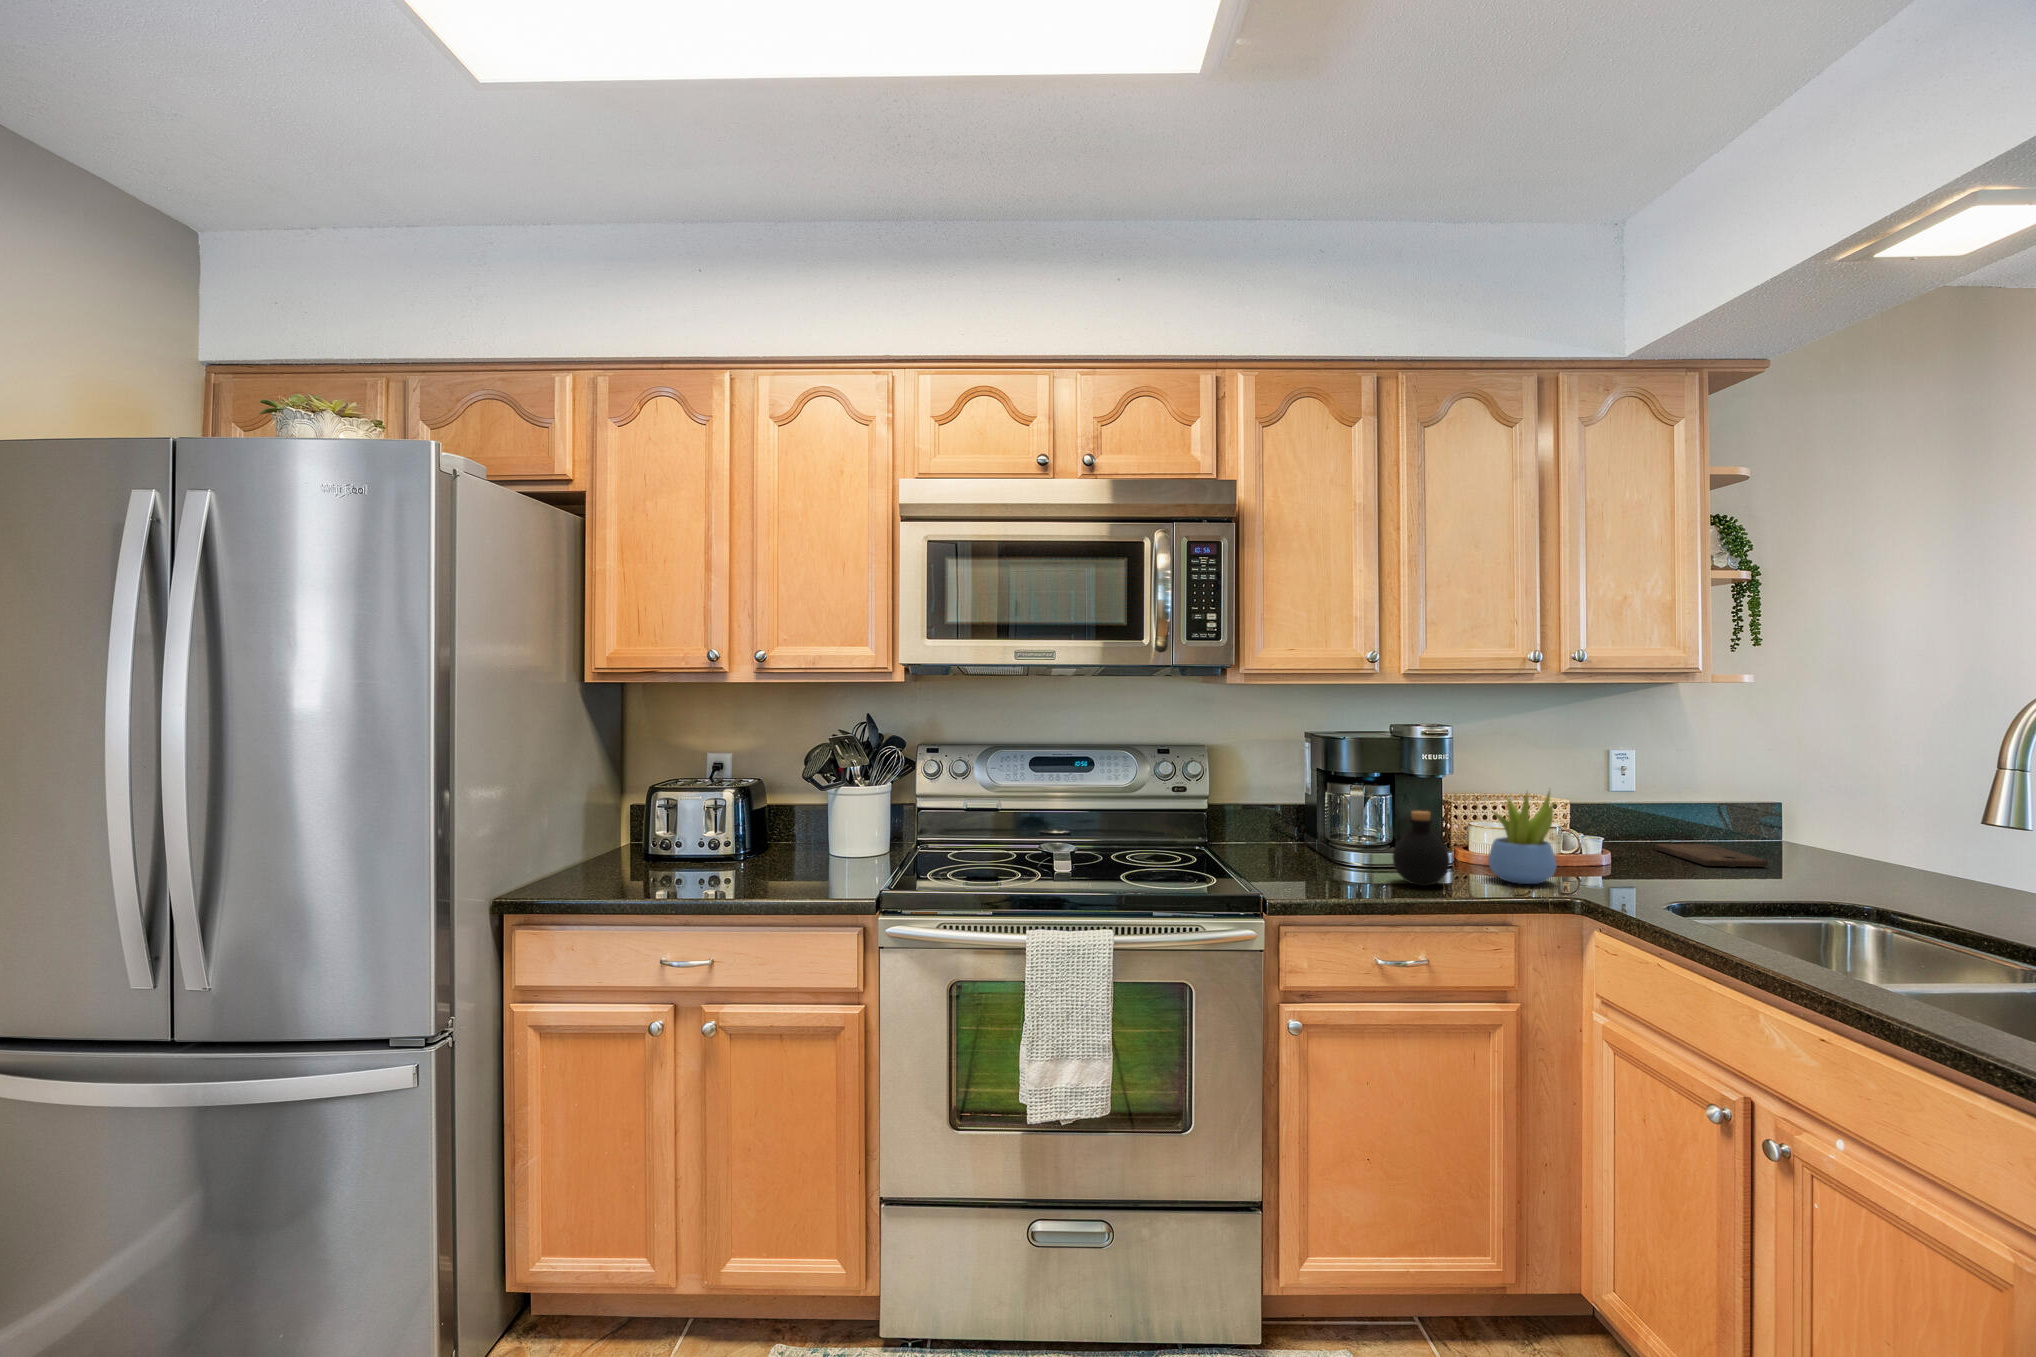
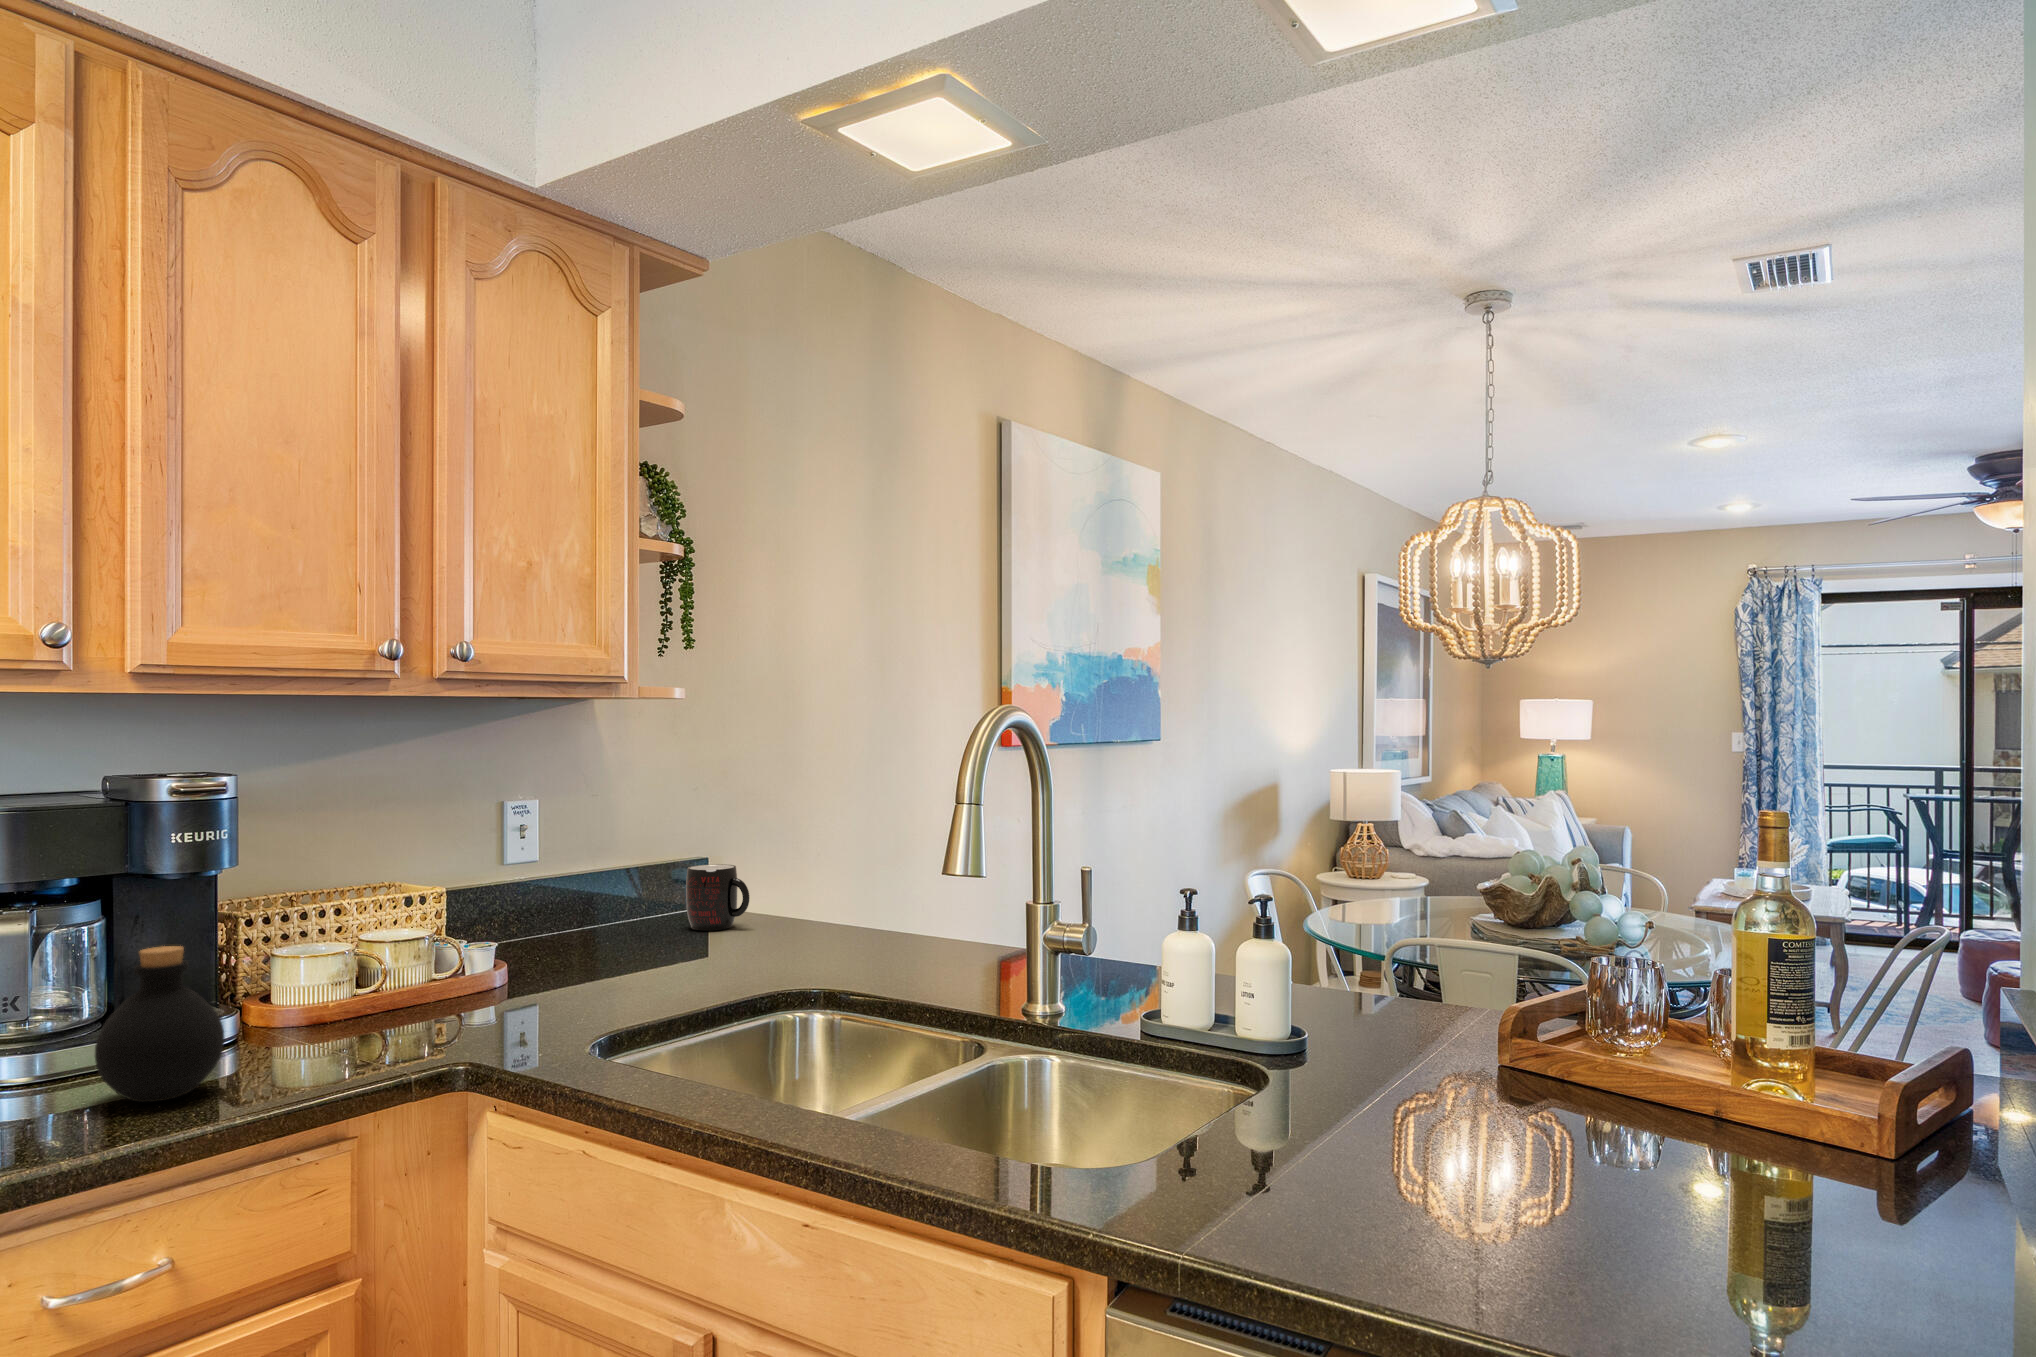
succulent plant: present [1488,791,1557,884] -> none [303,872,427,1054]
mug: none [1754,806,1810,854] -> present [686,864,750,930]
cutting board: present [1655,844,1768,867] -> none [567,929,709,963]

